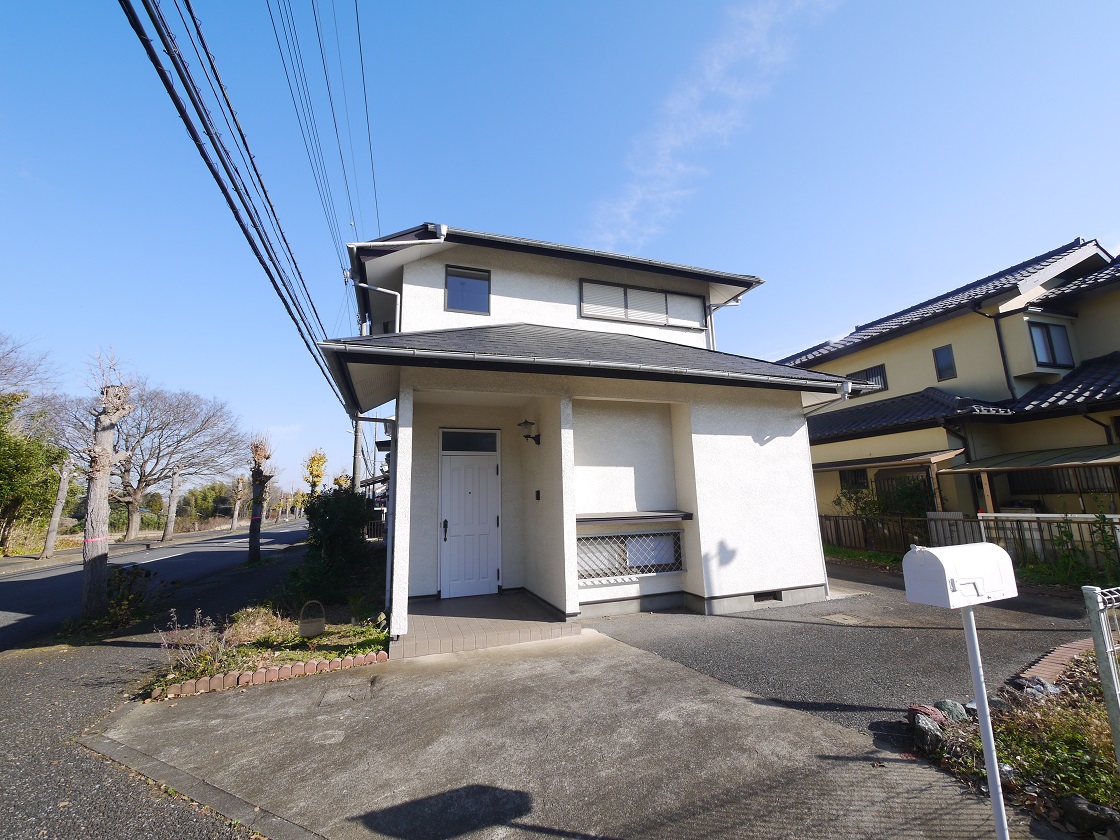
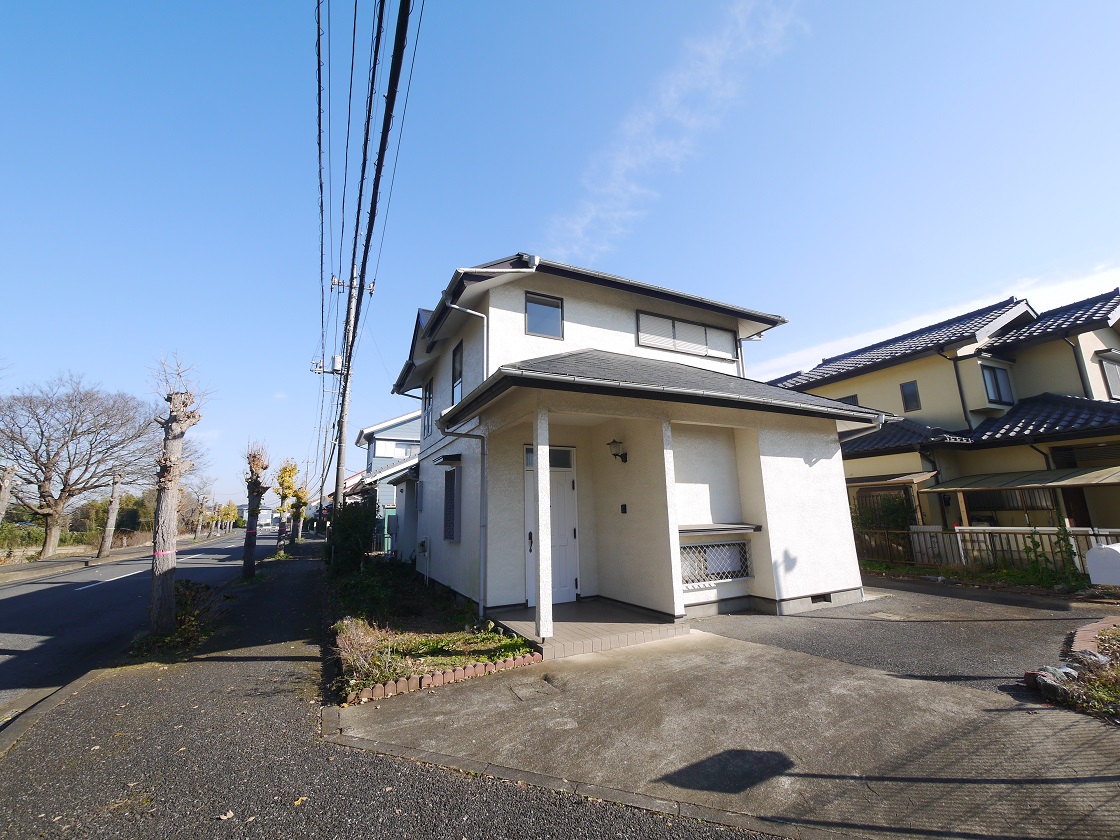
basket: present [298,601,325,637] -> none [424,609,448,644]

